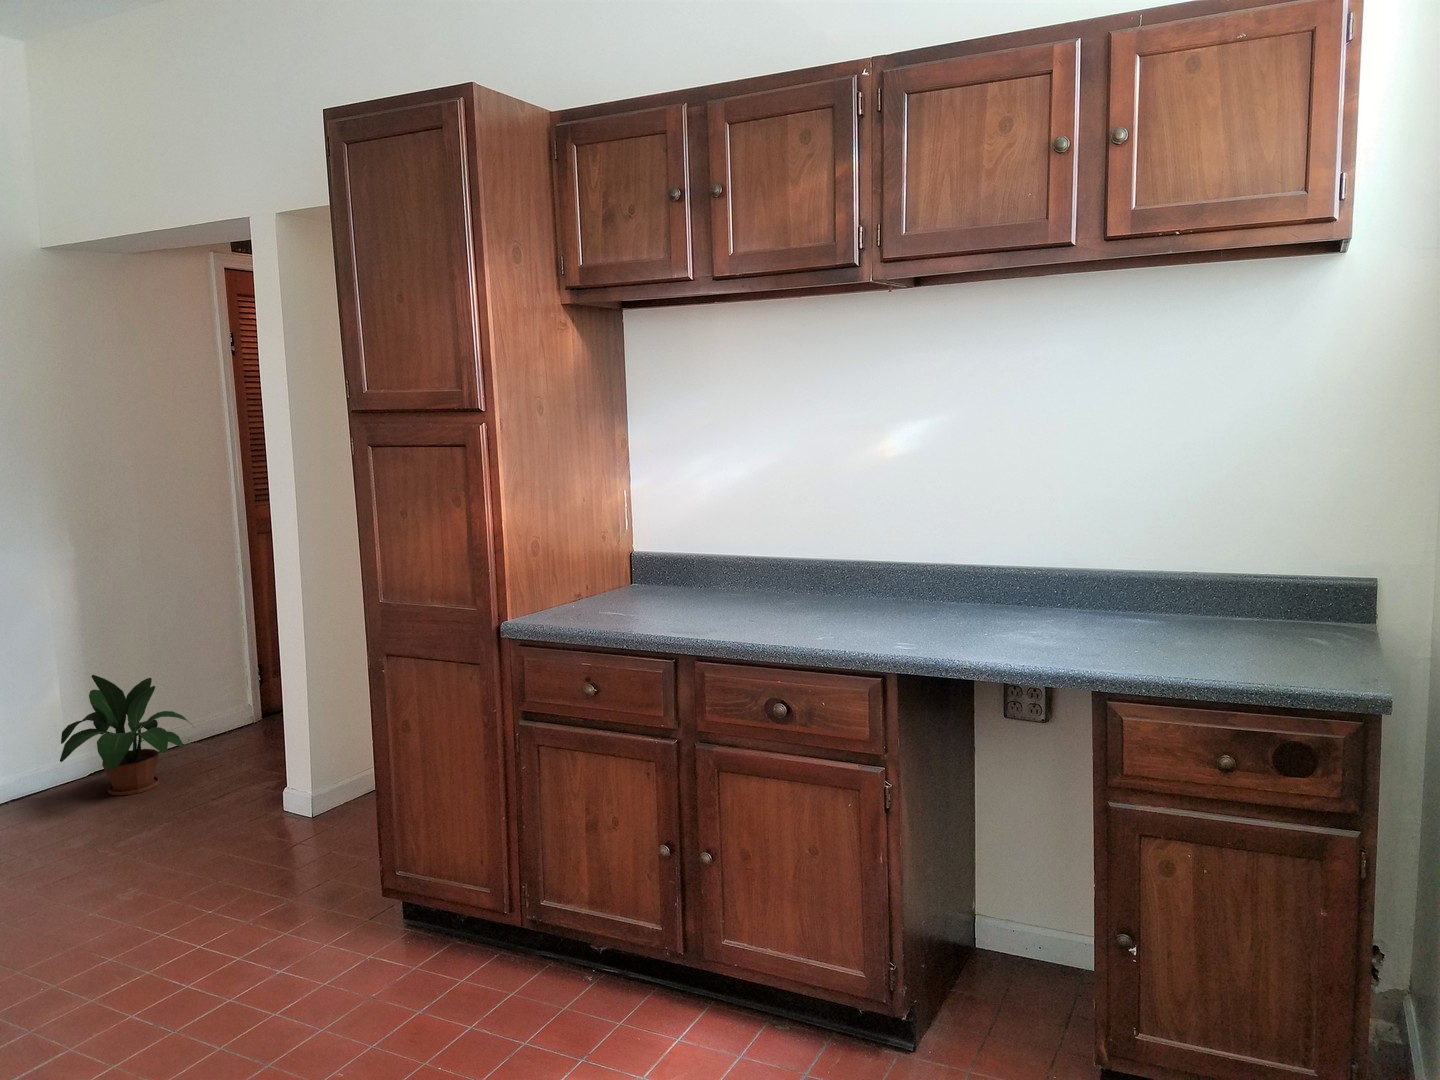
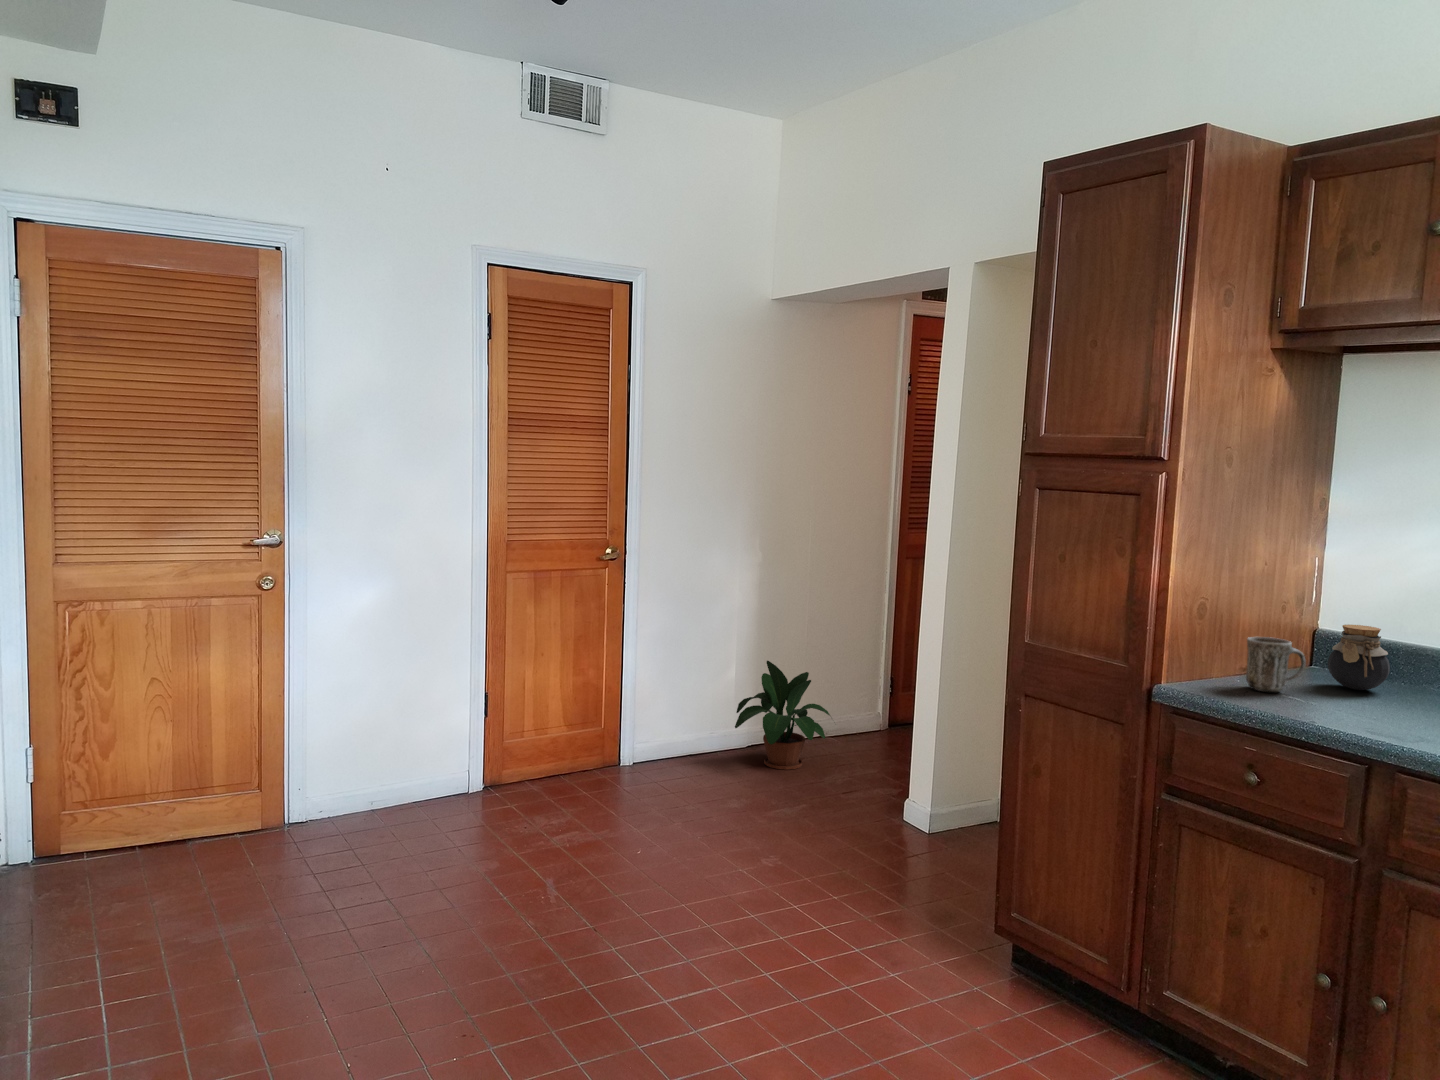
jar: none [640,541,685,597] -> present [1328,625,1390,690]
mug: none [574,563,622,613] -> present [1246,637,1306,692]

